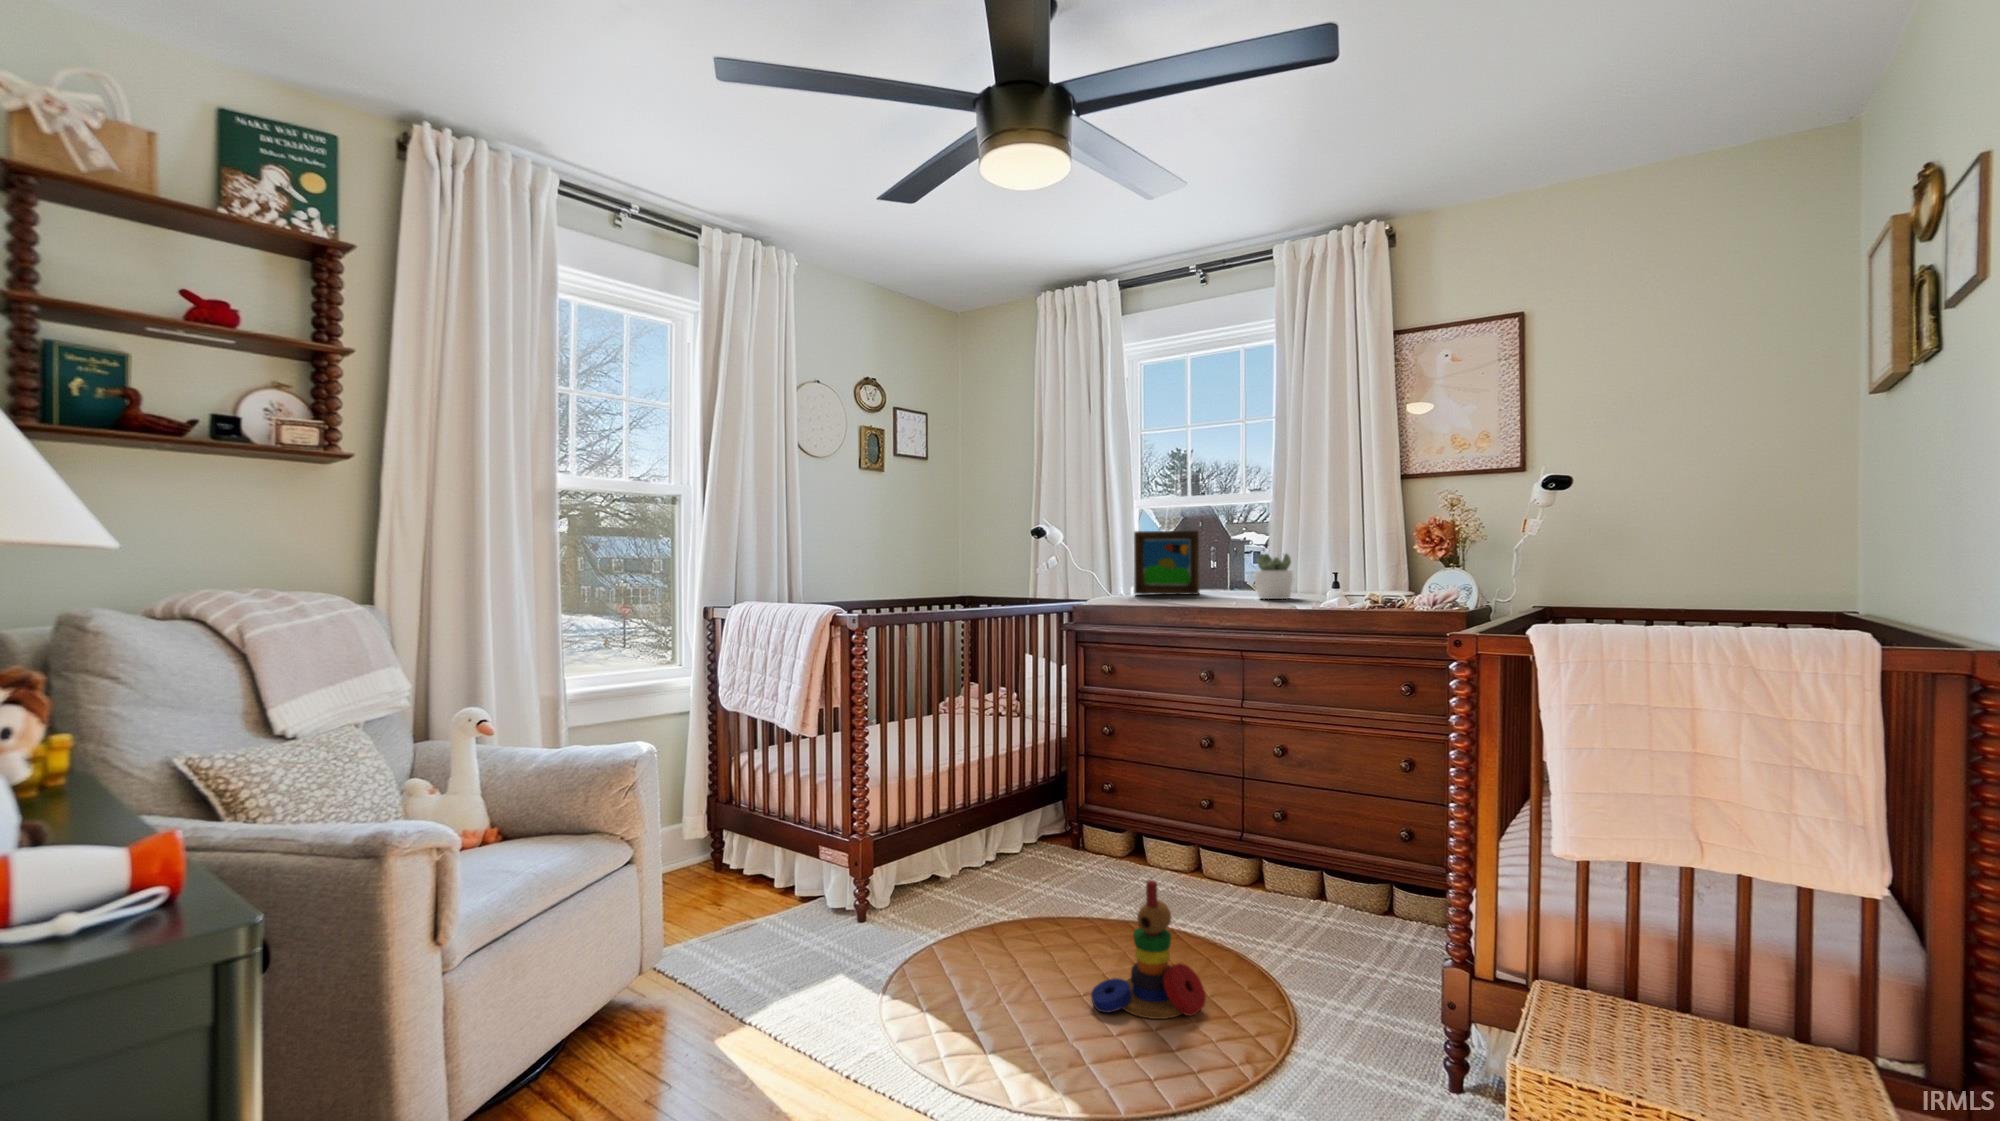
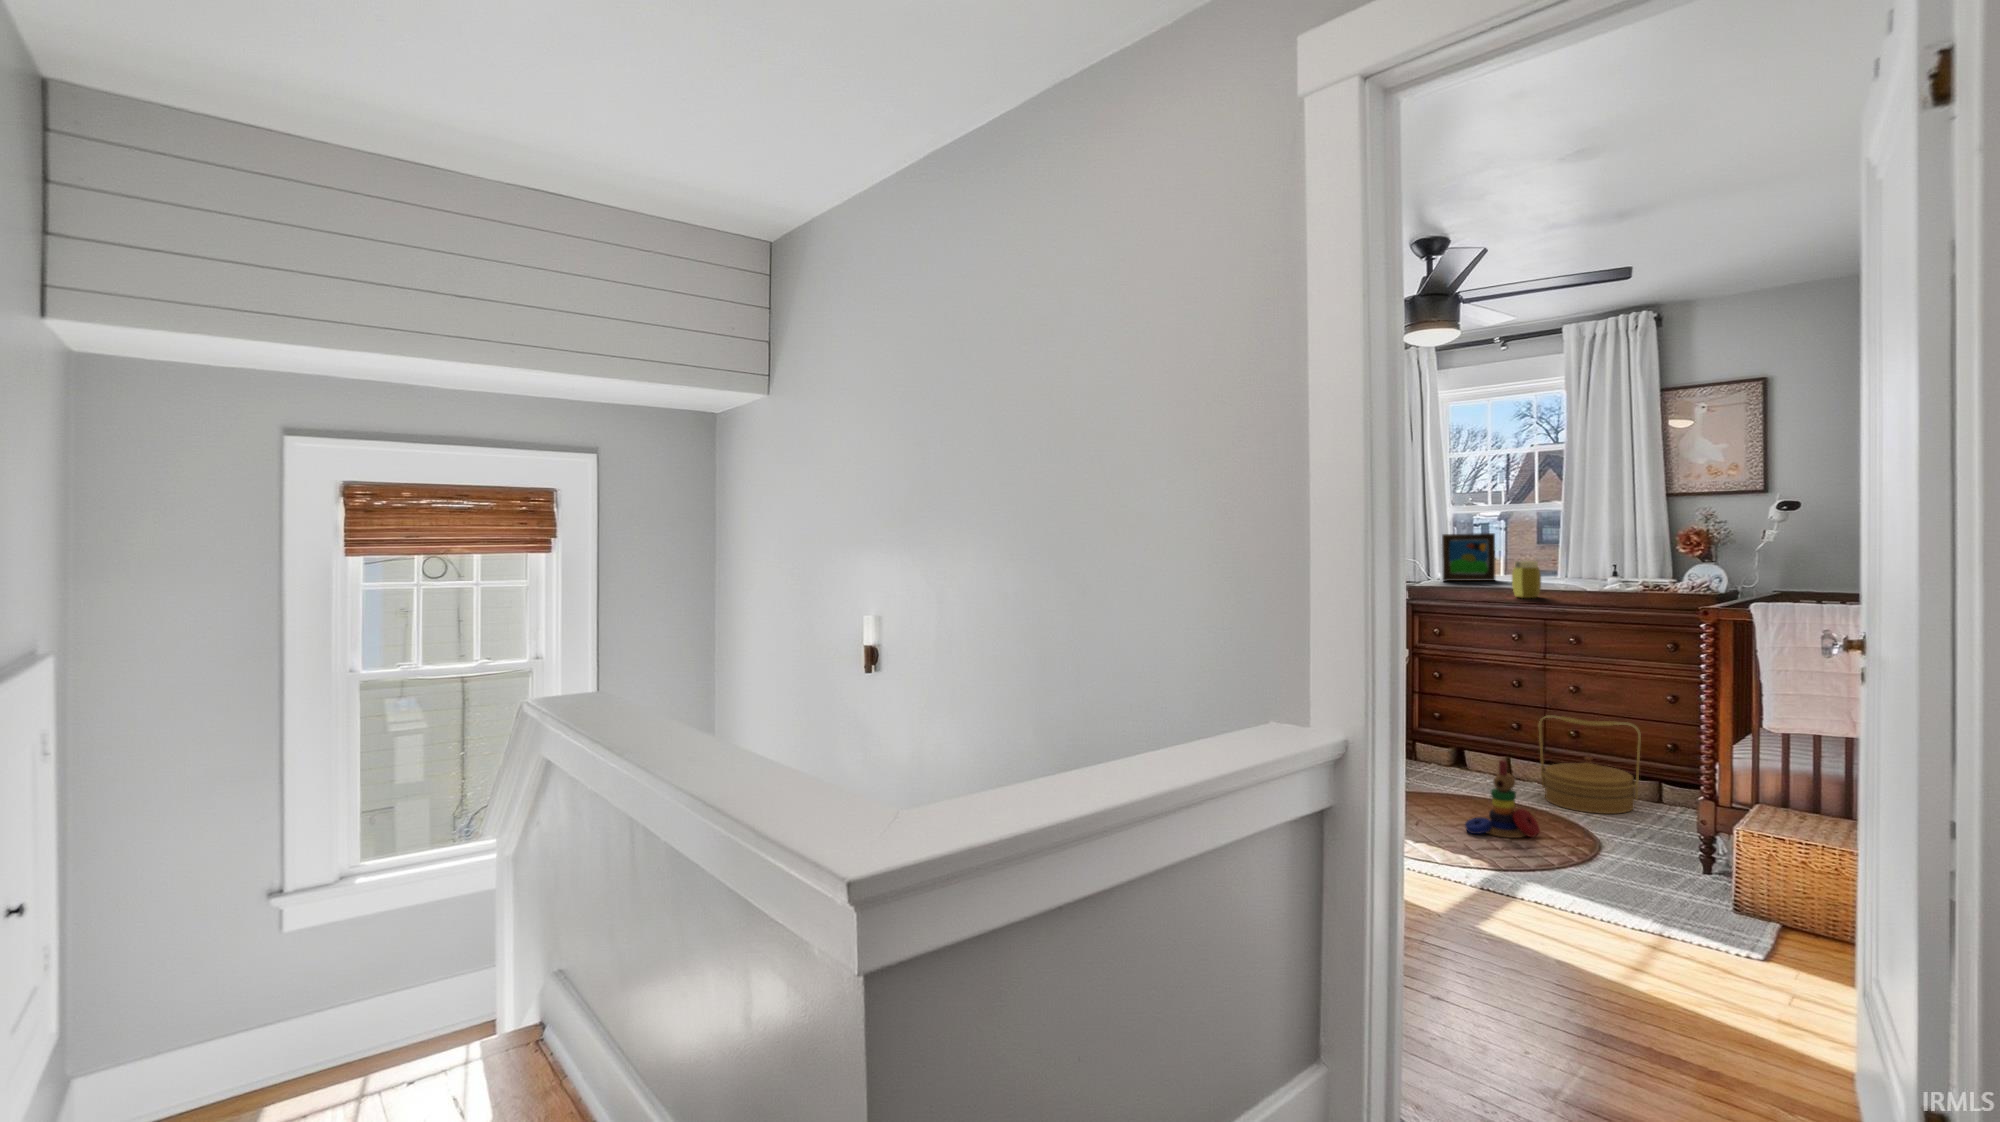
succulent plant: present [1254,554,1293,599] -> none [1545,551,1578,585]
jar: none [1200,561,1239,614] -> present [1512,561,1541,598]
woven basket: none [1227,790,1364,949] -> present [1538,715,1641,814]

